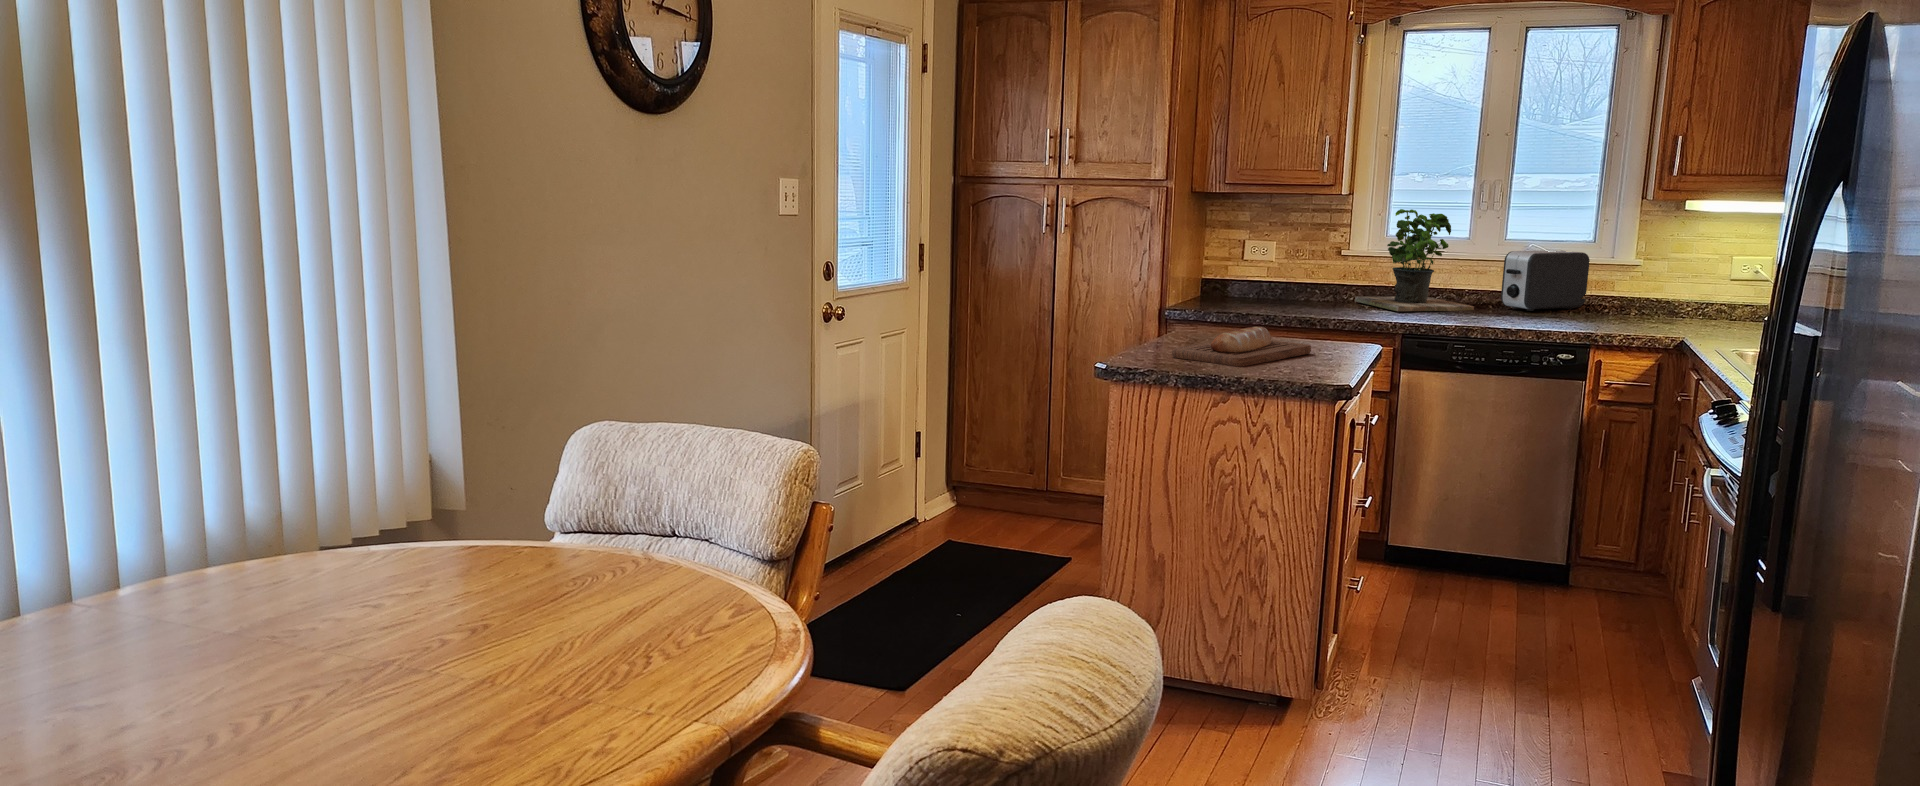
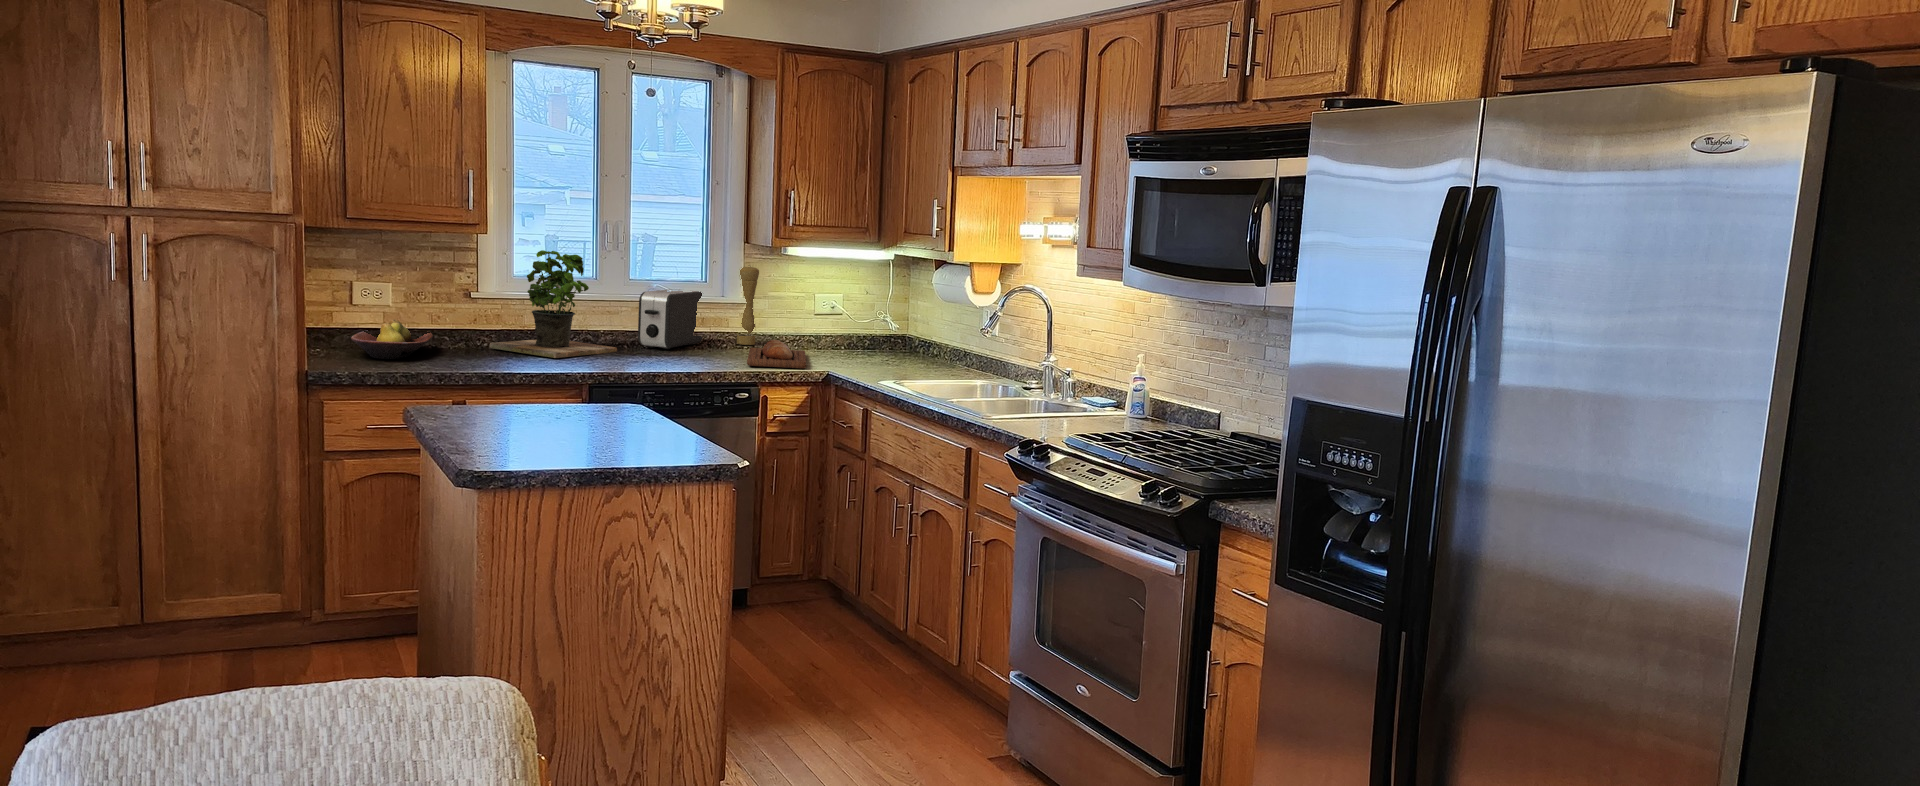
pepper mill: none [1623,225,1656,312] -> present [737,267,759,345]
fruit bowl: none [1229,272,1306,305] -> present [351,319,433,359]
bread loaf: present [1172,326,1311,367] -> present [747,340,806,368]

